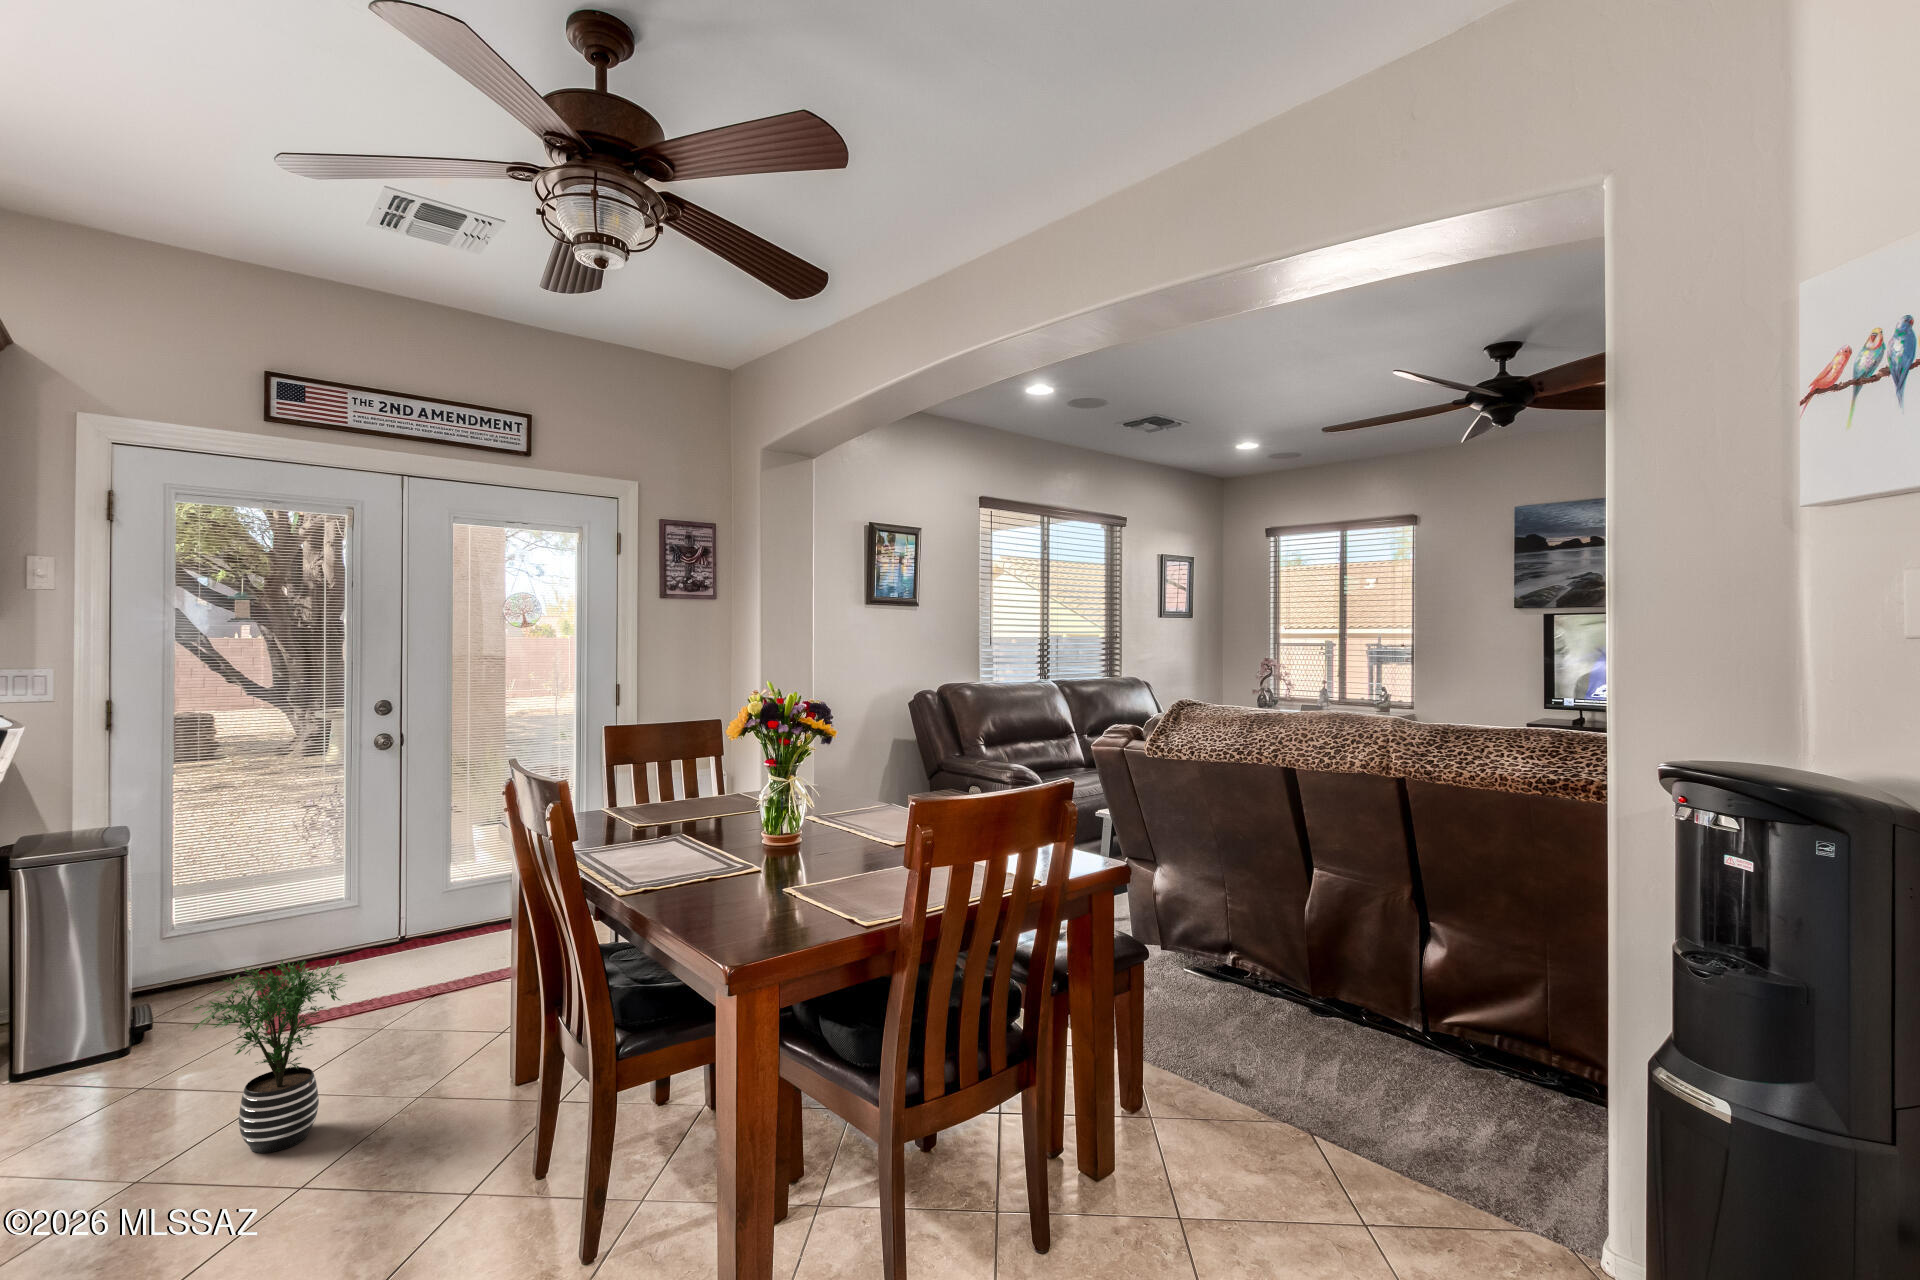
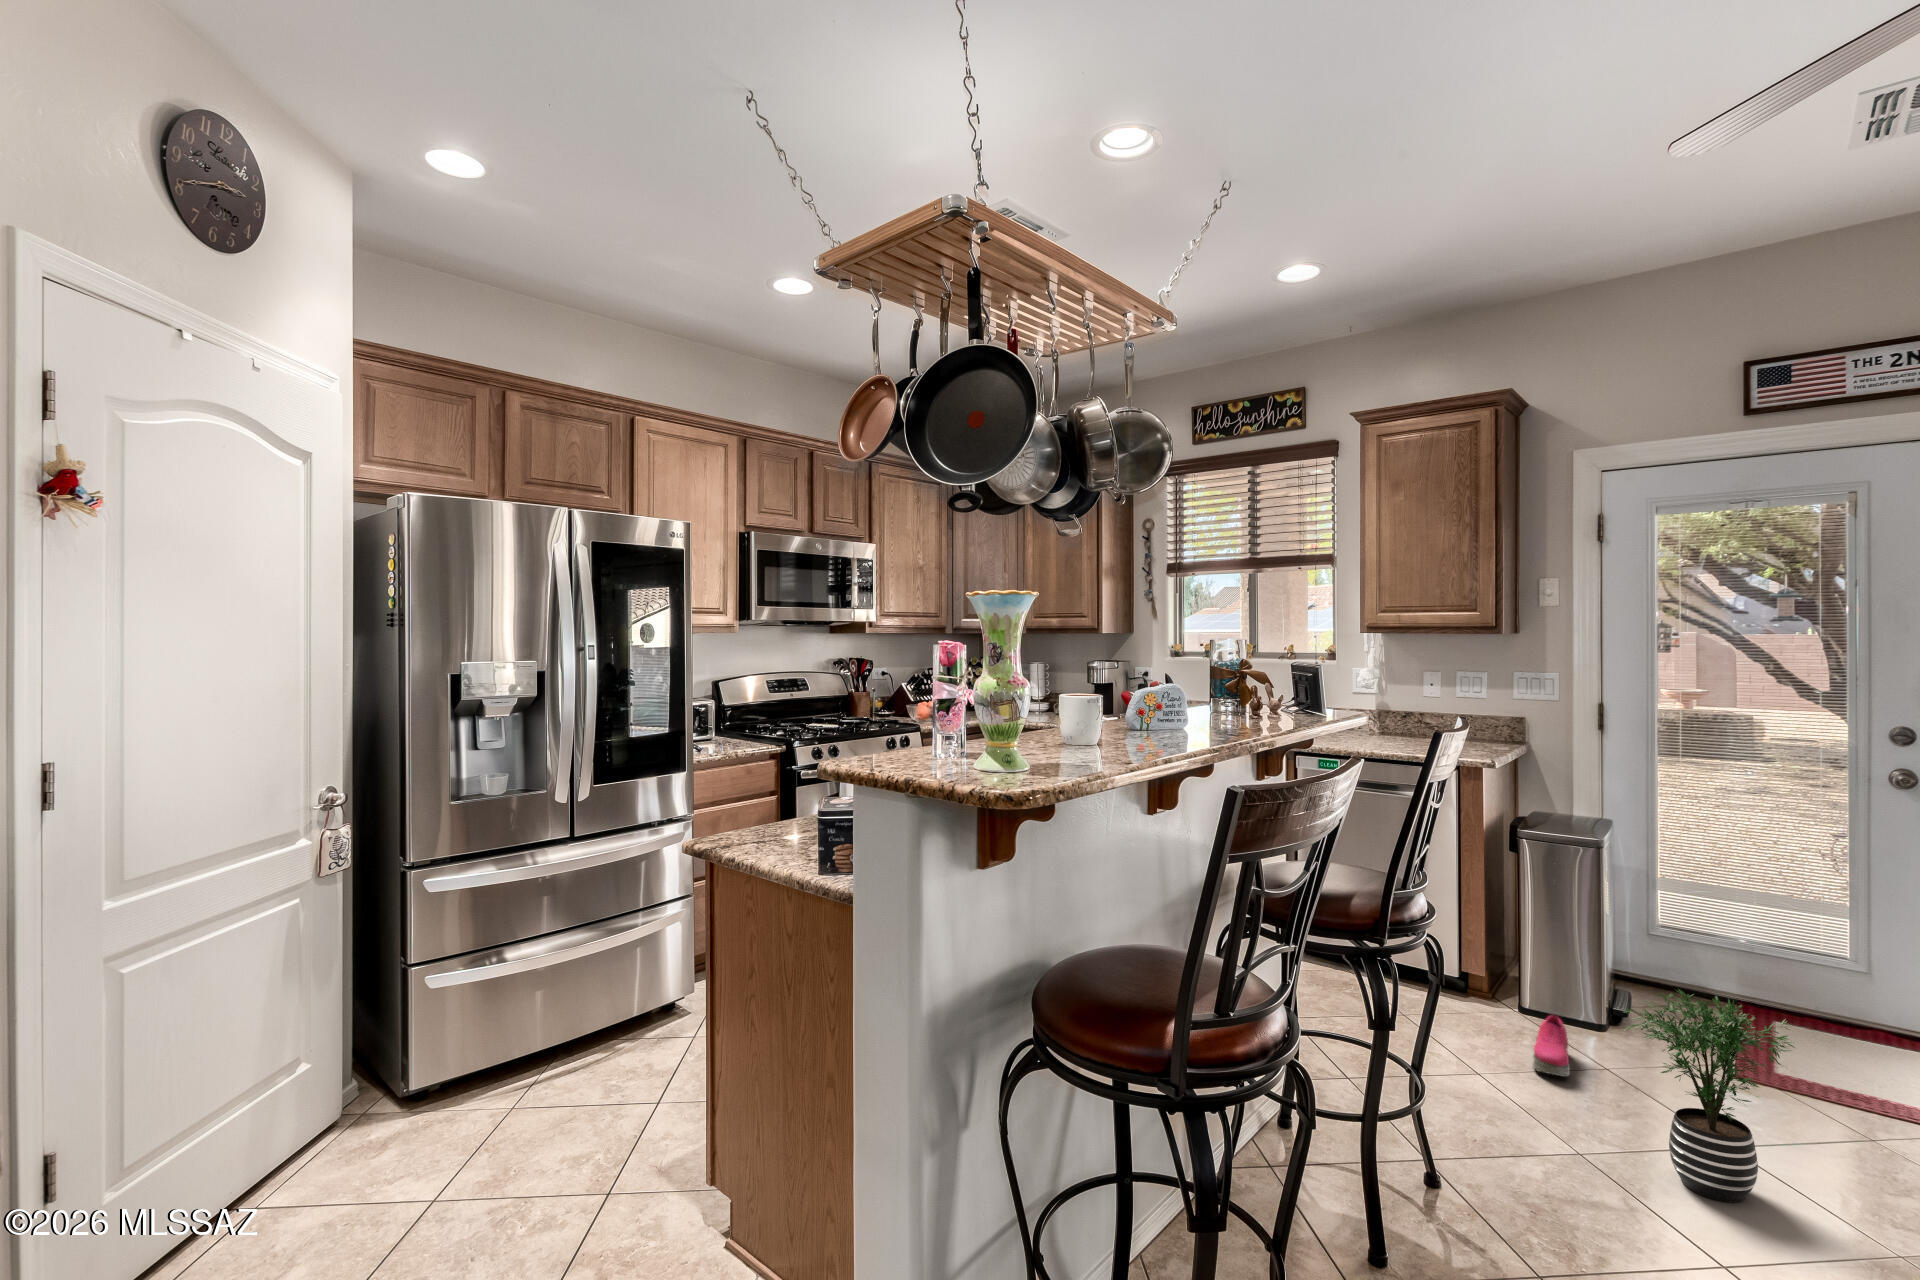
shoe: none [55,1056,105,1127] -> present [1533,1015,1570,1077]

